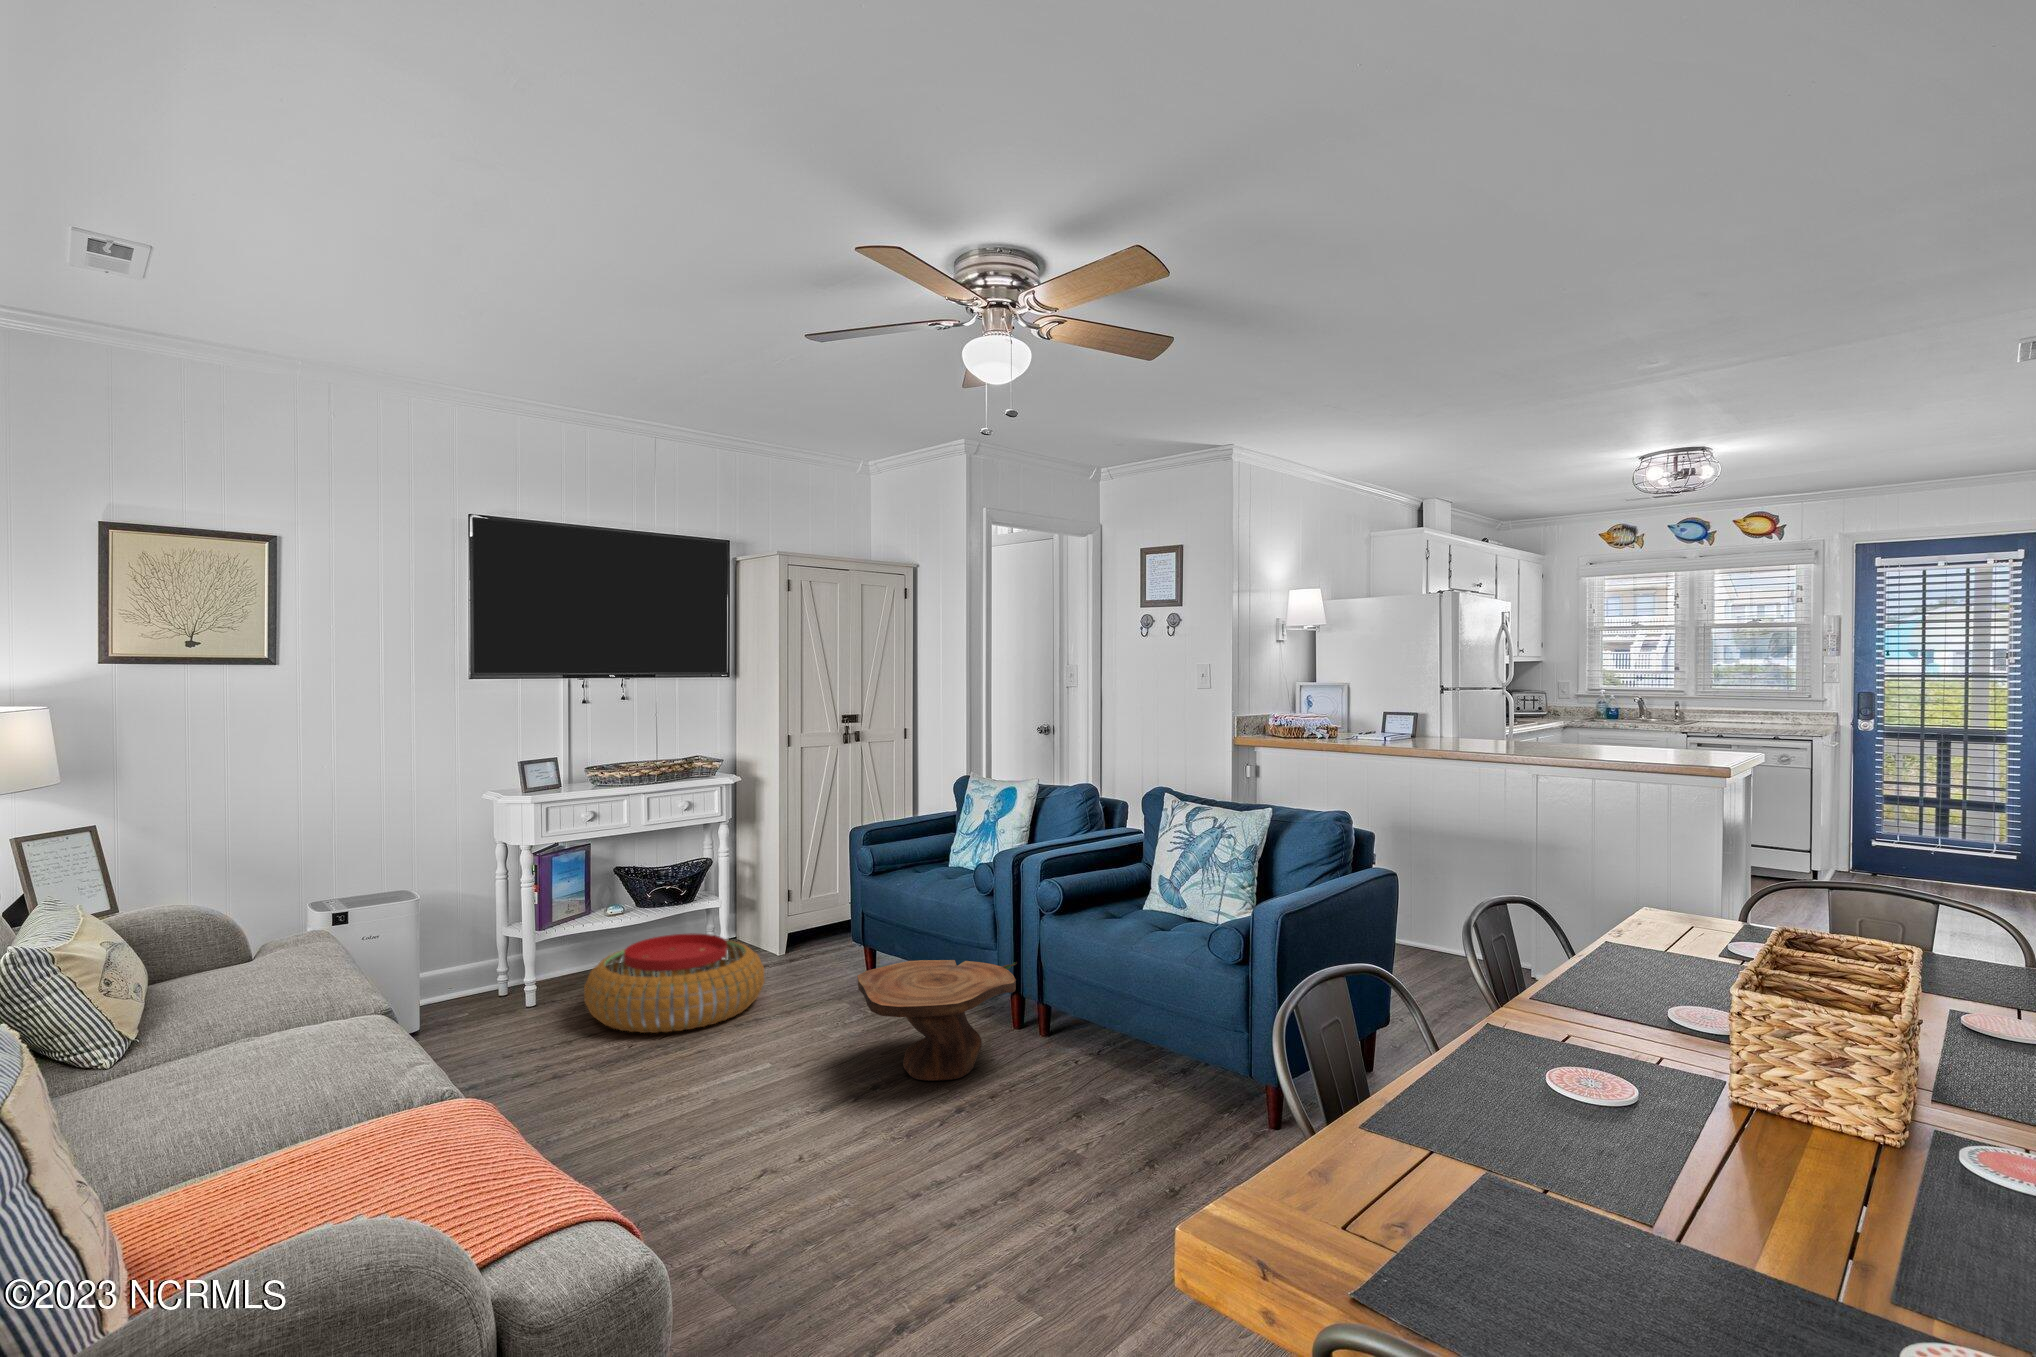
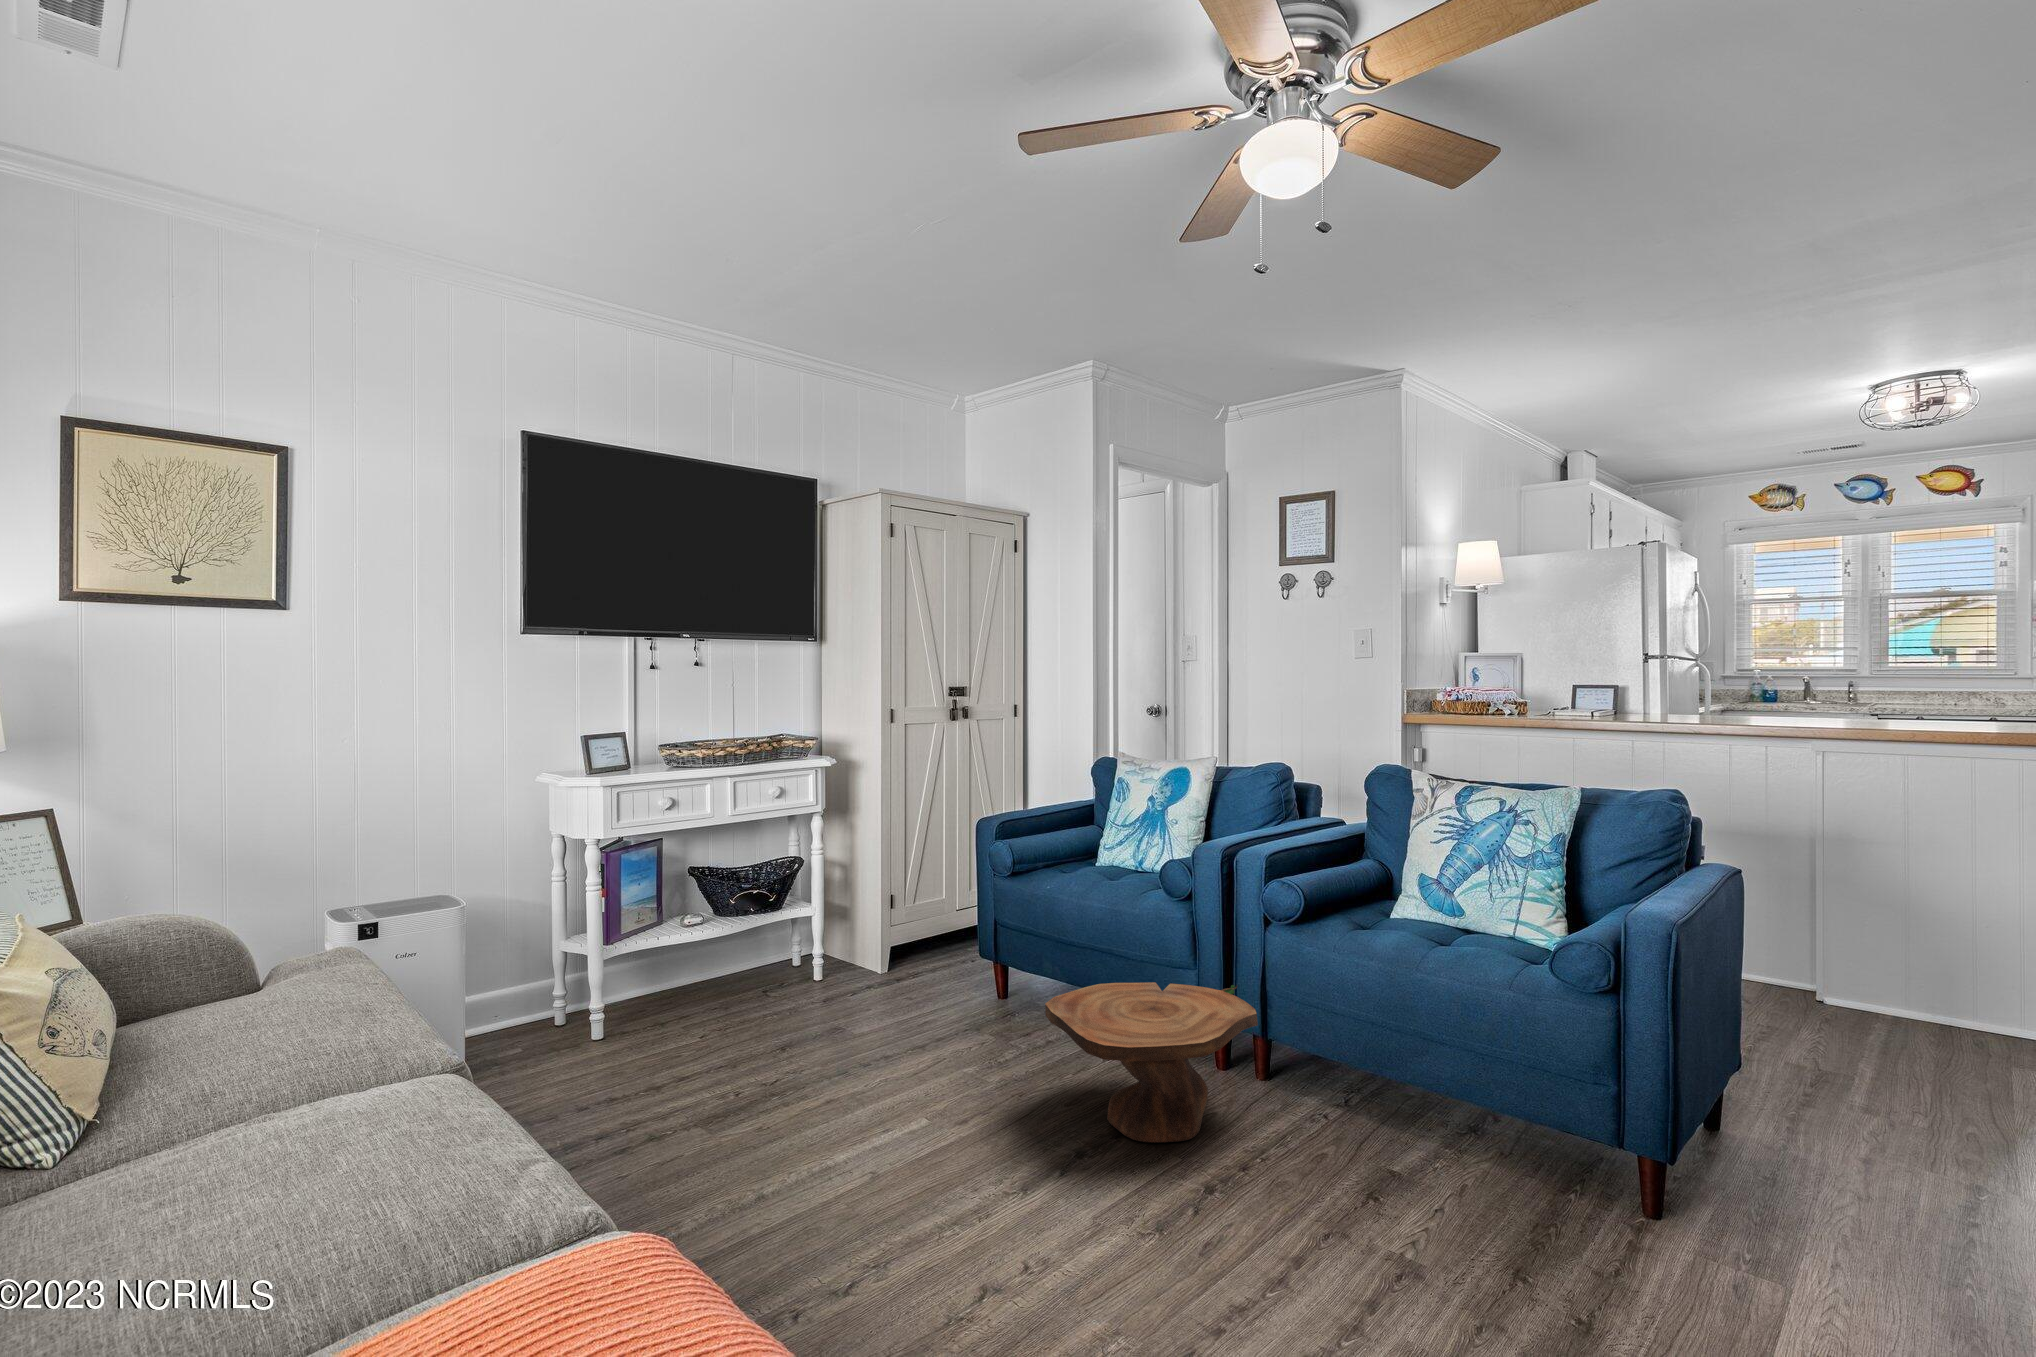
pouf: present [584,933,764,1033] -> none [671,948,890,1076]

